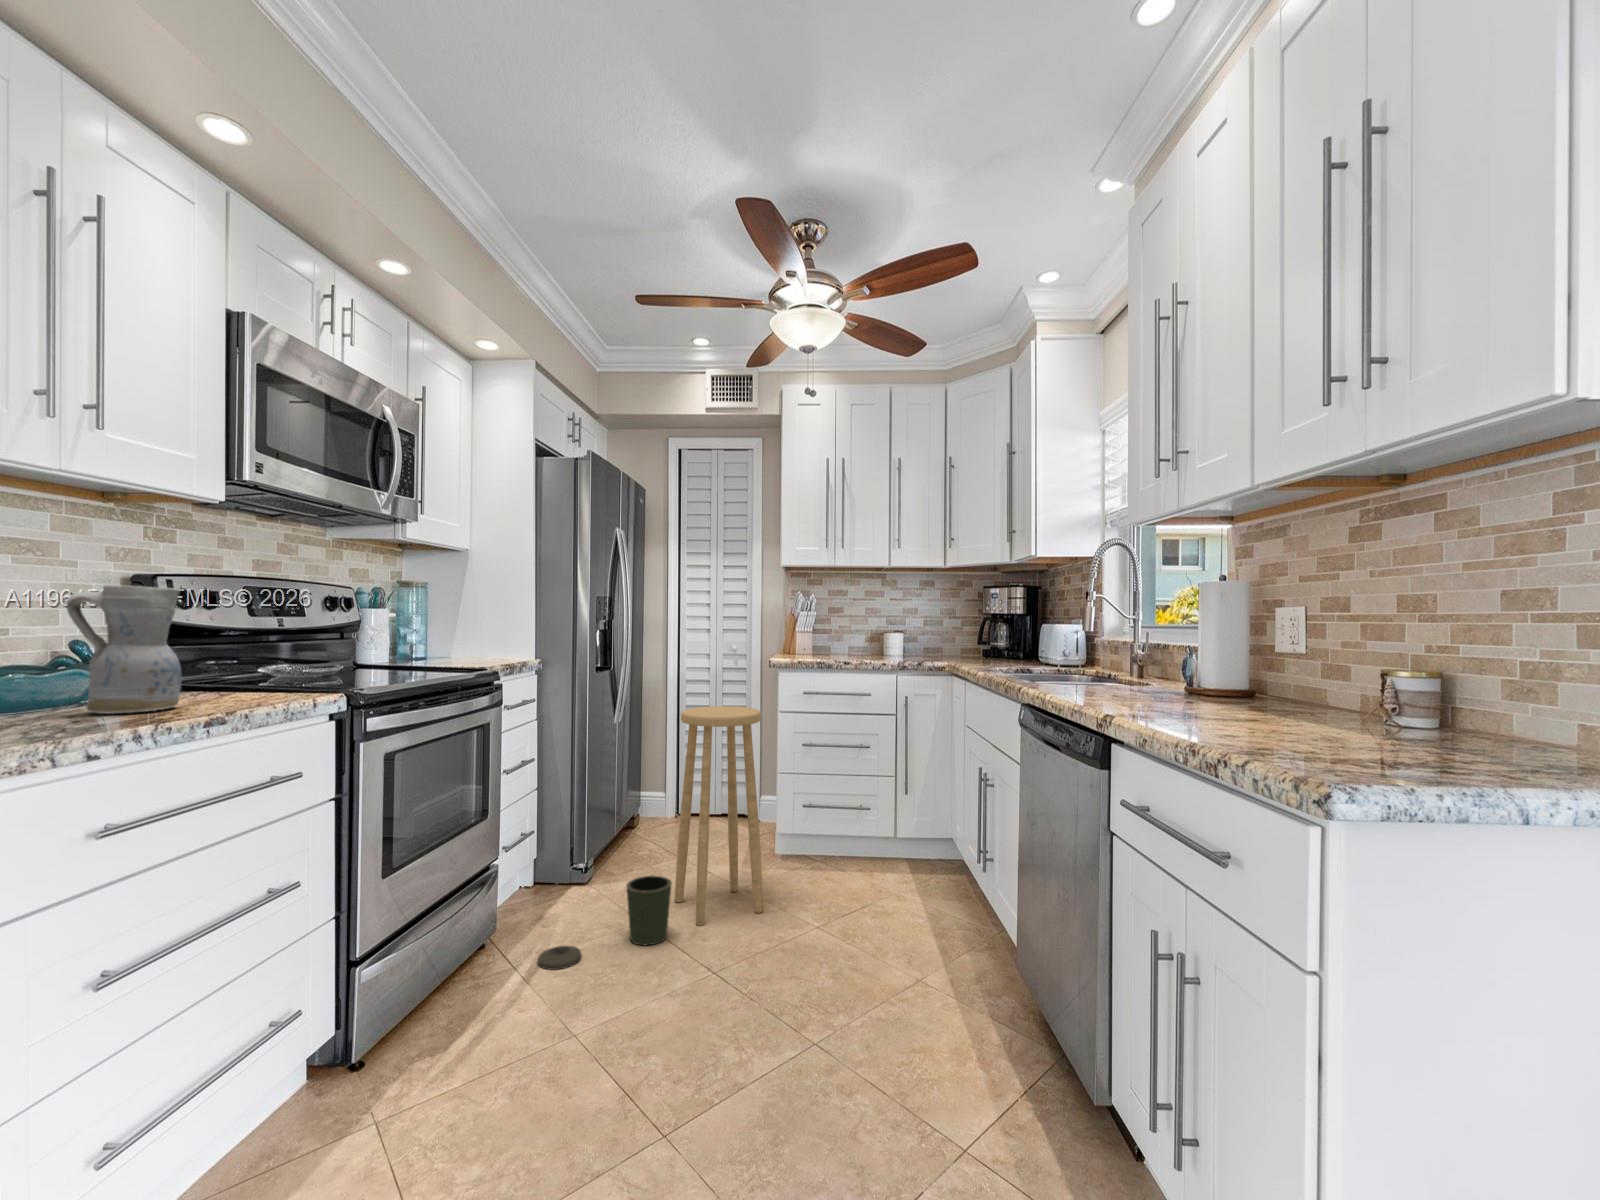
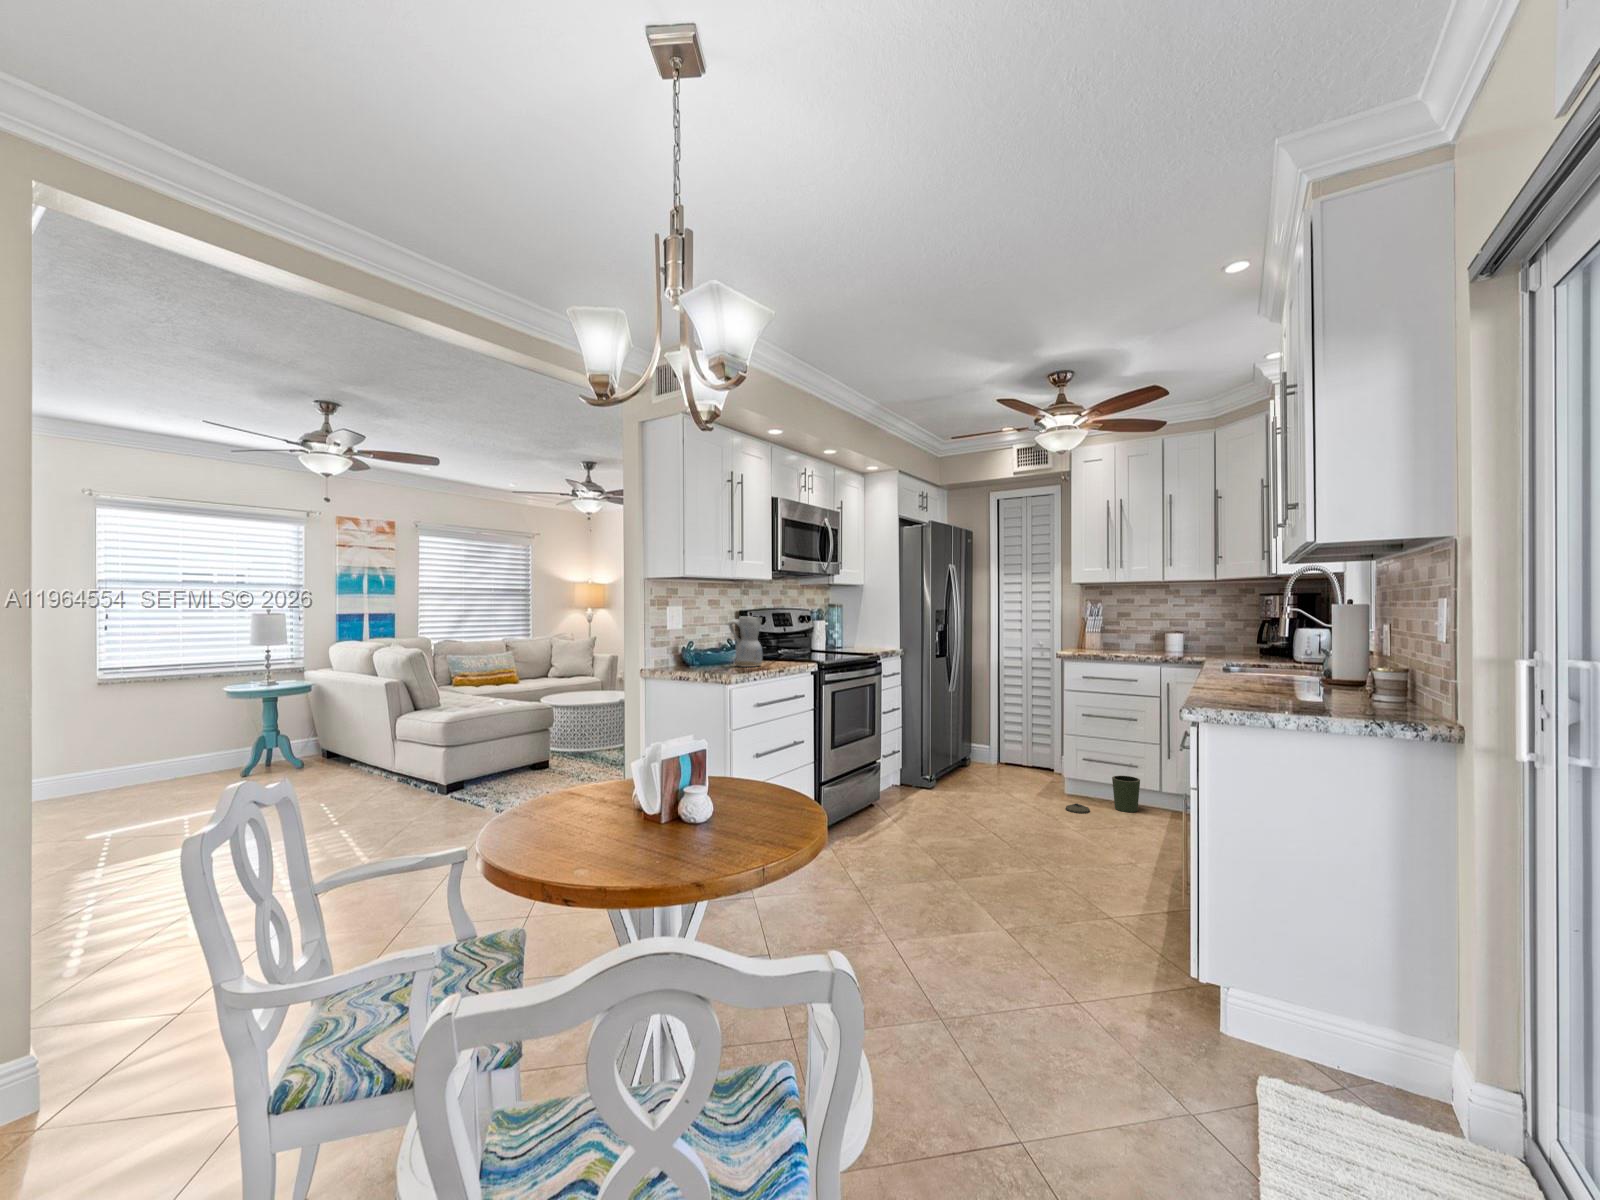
stool: present [675,706,763,926] -> none [987,683,1043,816]
trash can: present [537,876,672,970] -> present [1065,776,1140,814]

